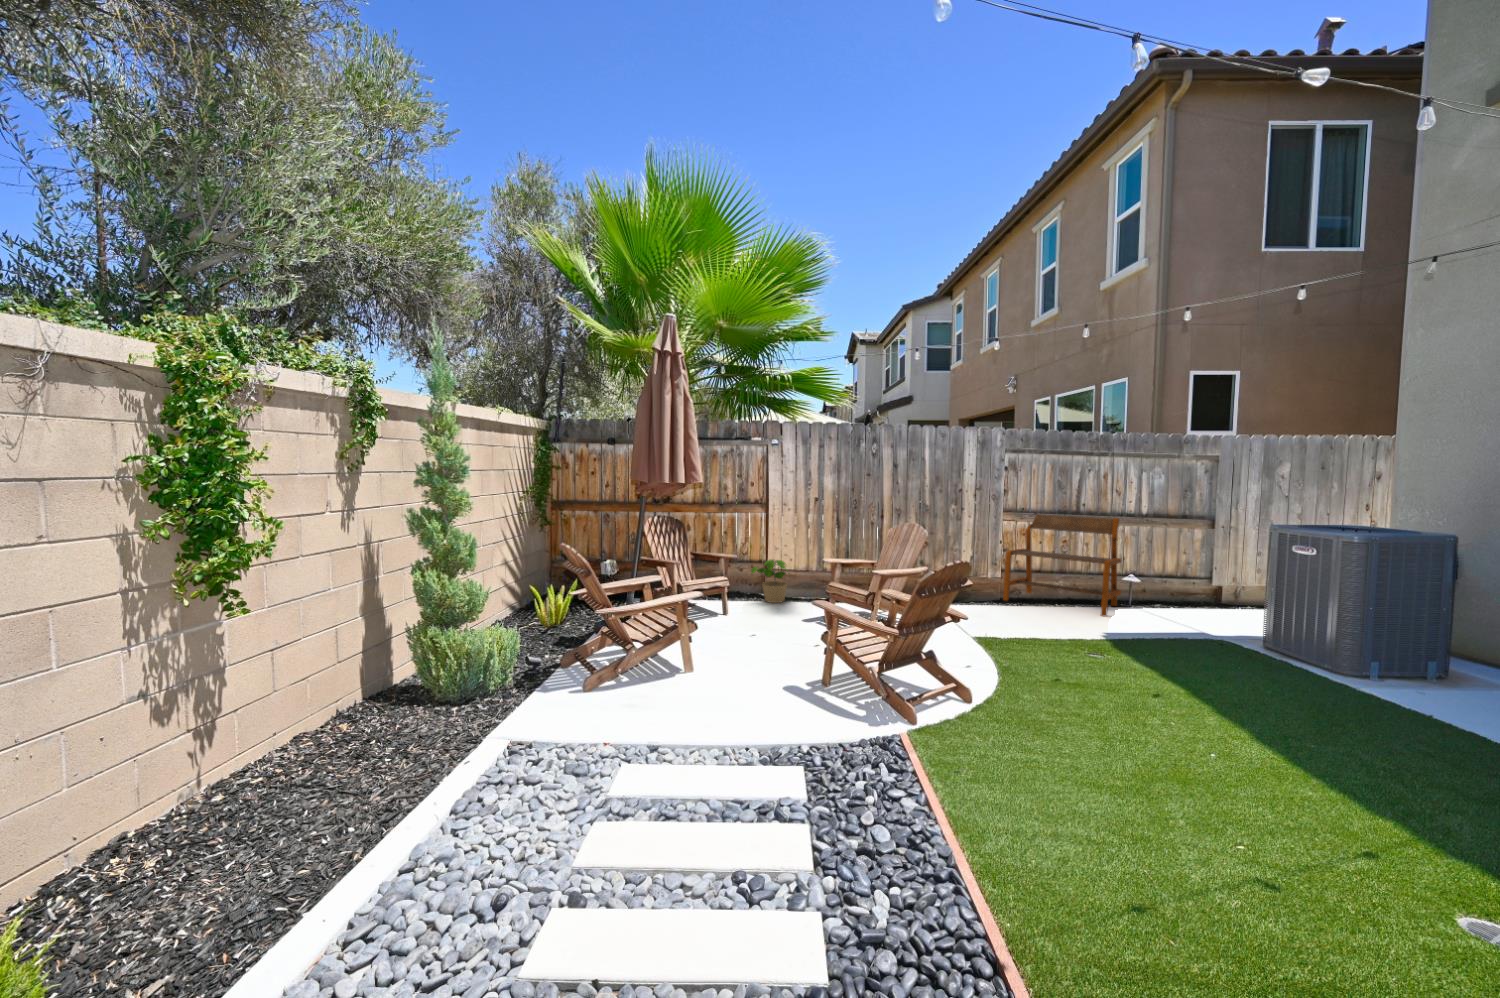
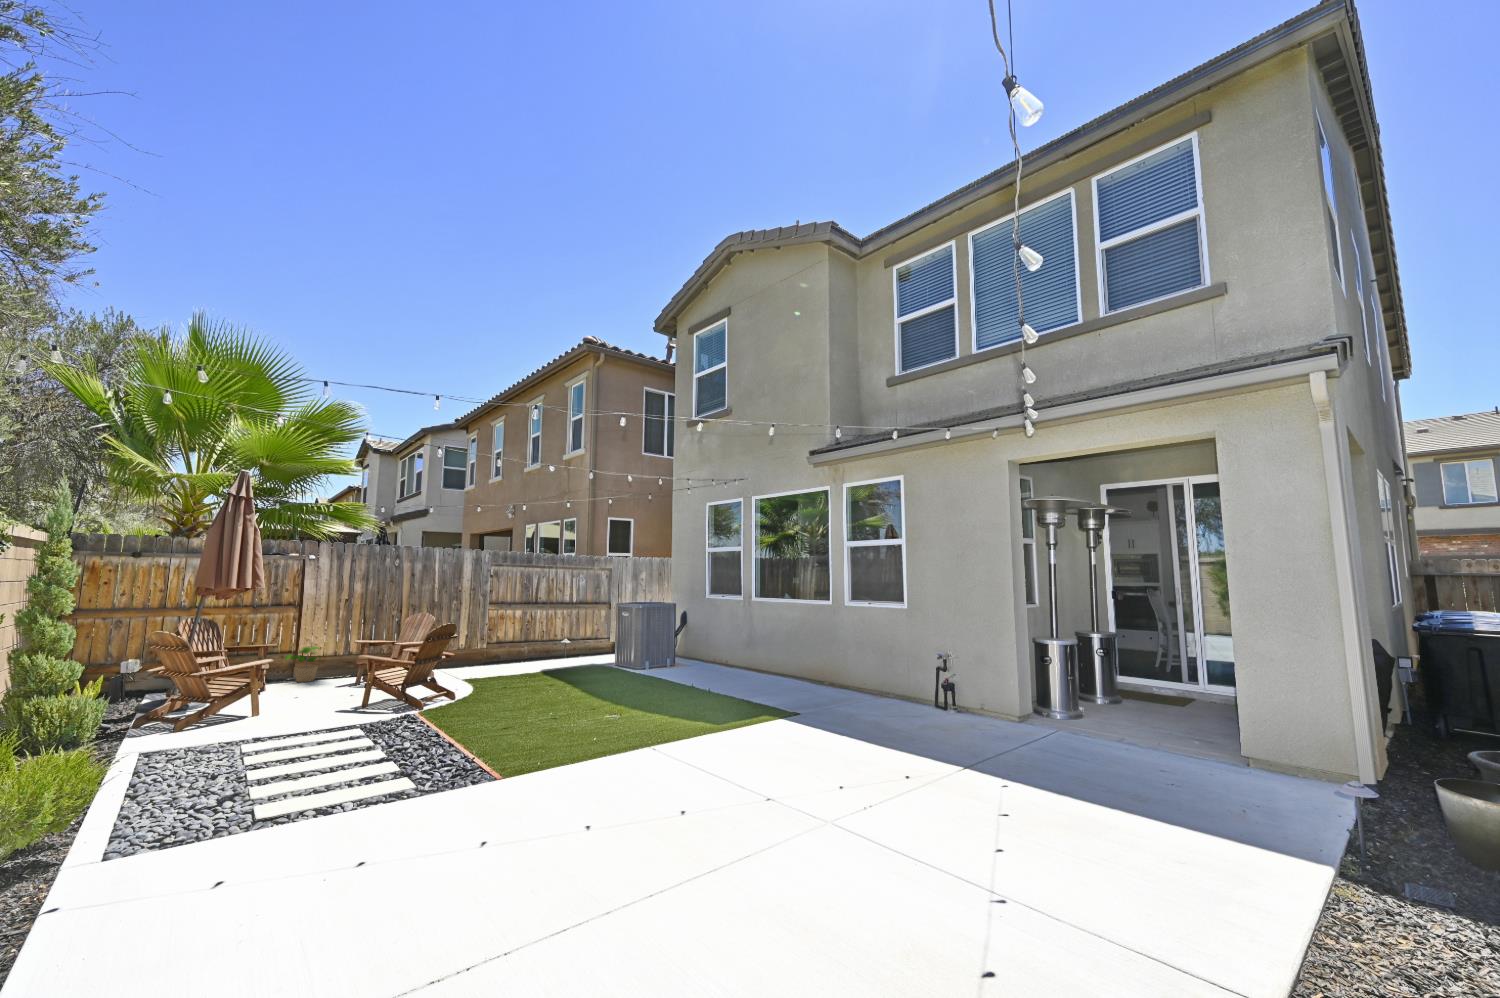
bench: present [1003,514,1121,616] -> none [487,605,558,664]

